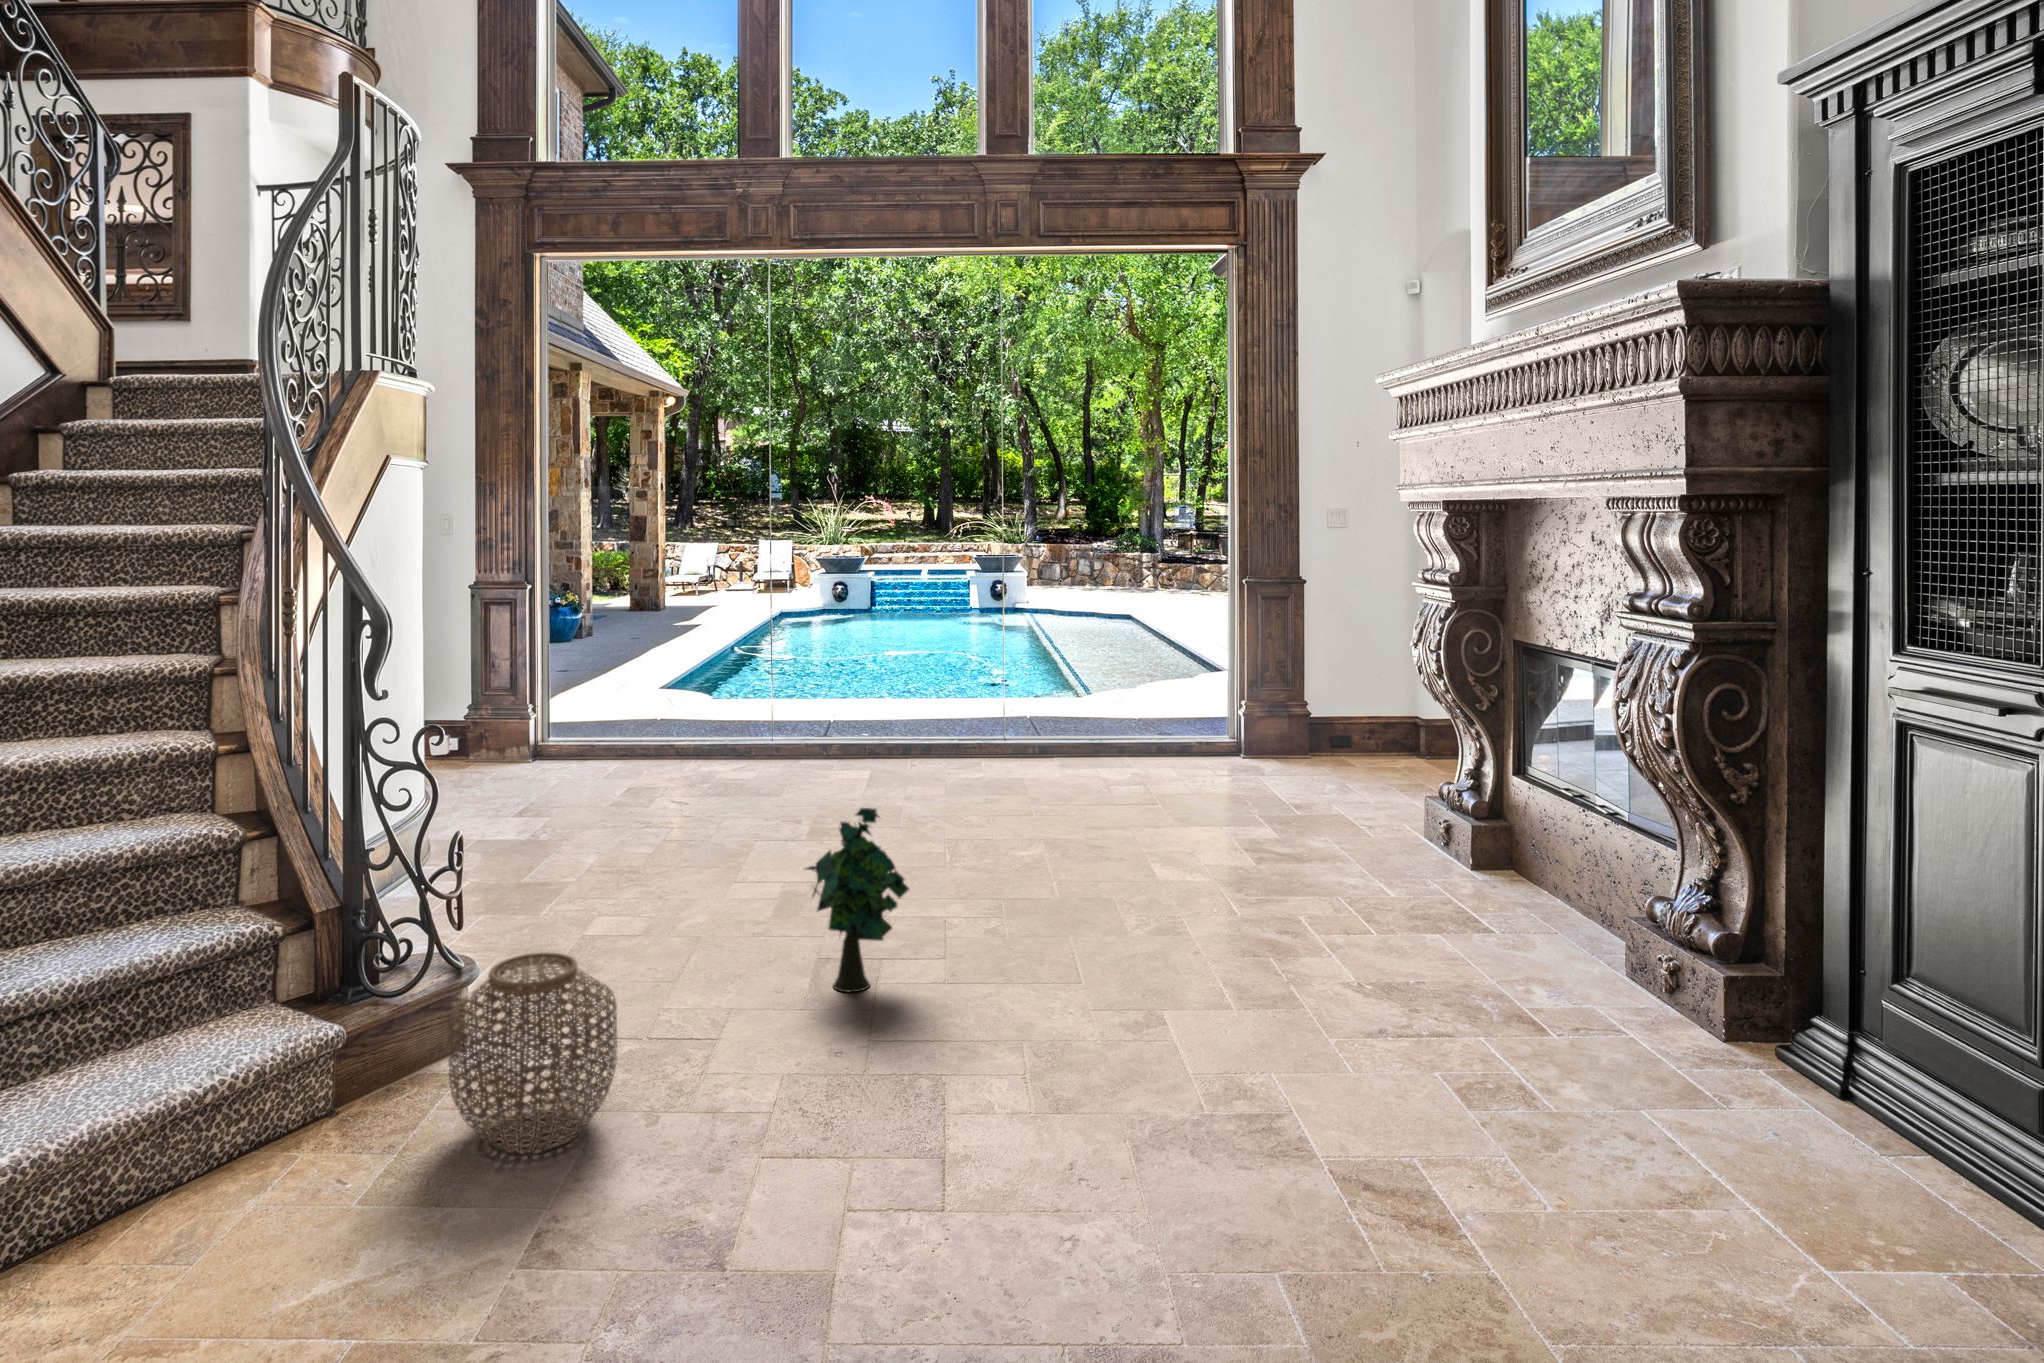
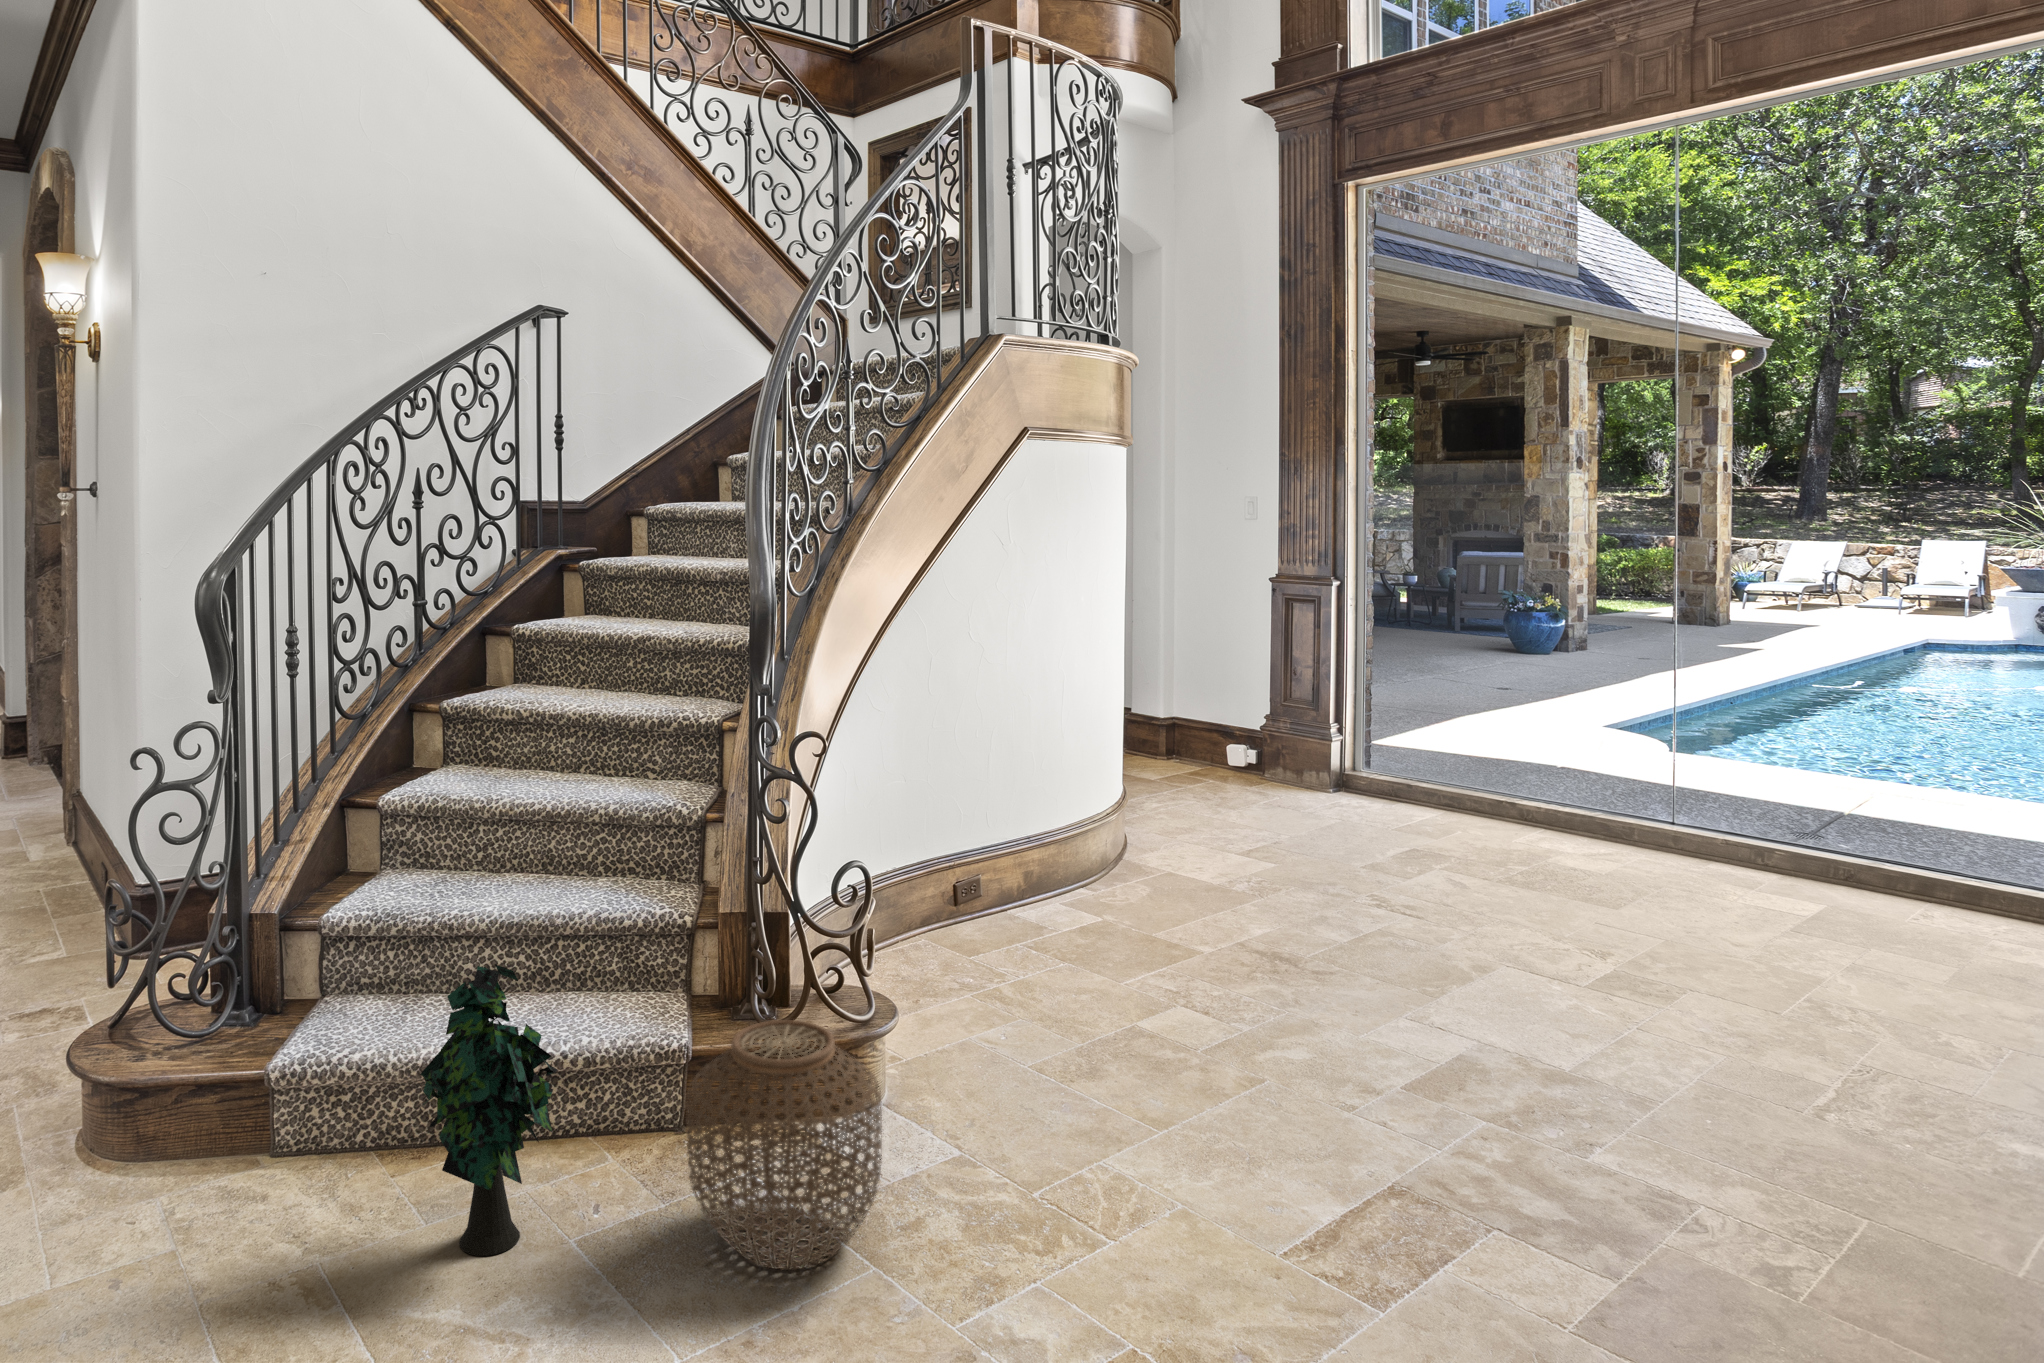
decorative plant: present [806,808,909,992] -> present [420,964,558,1256]

